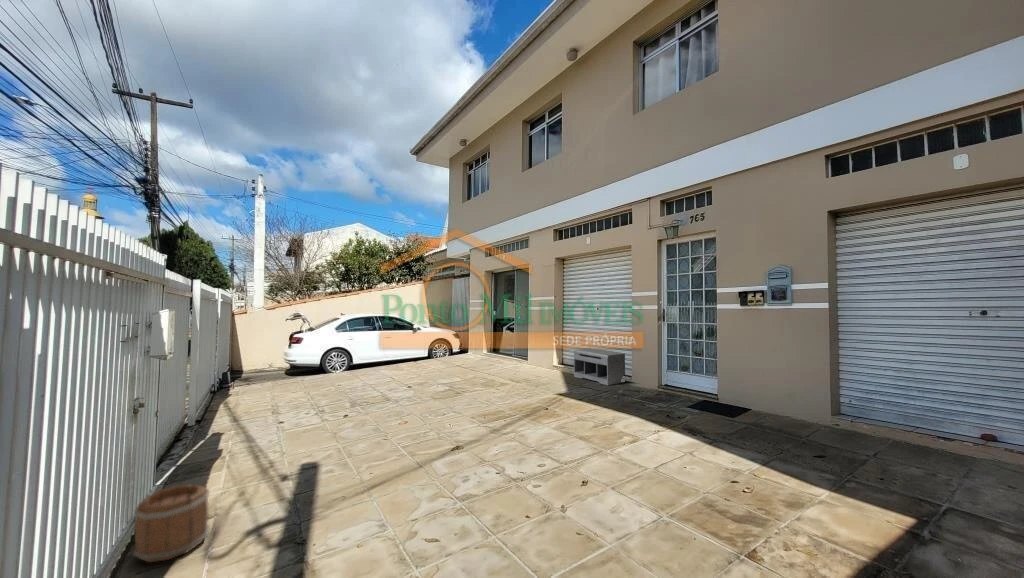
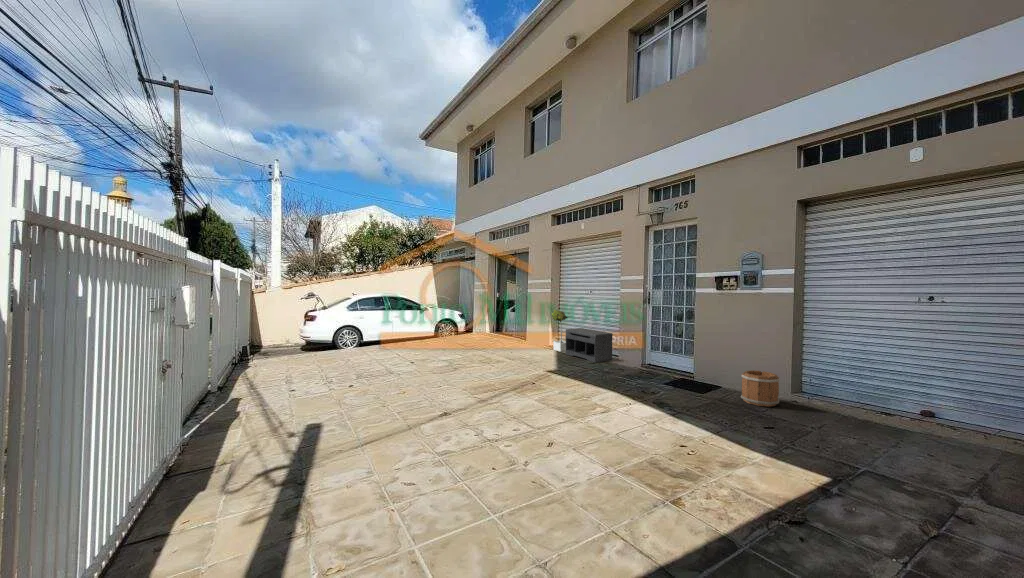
potted tree: none [557,329,576,374] -> present [552,310,568,351]
bucket: present [133,484,210,562] -> present [741,370,780,407]

